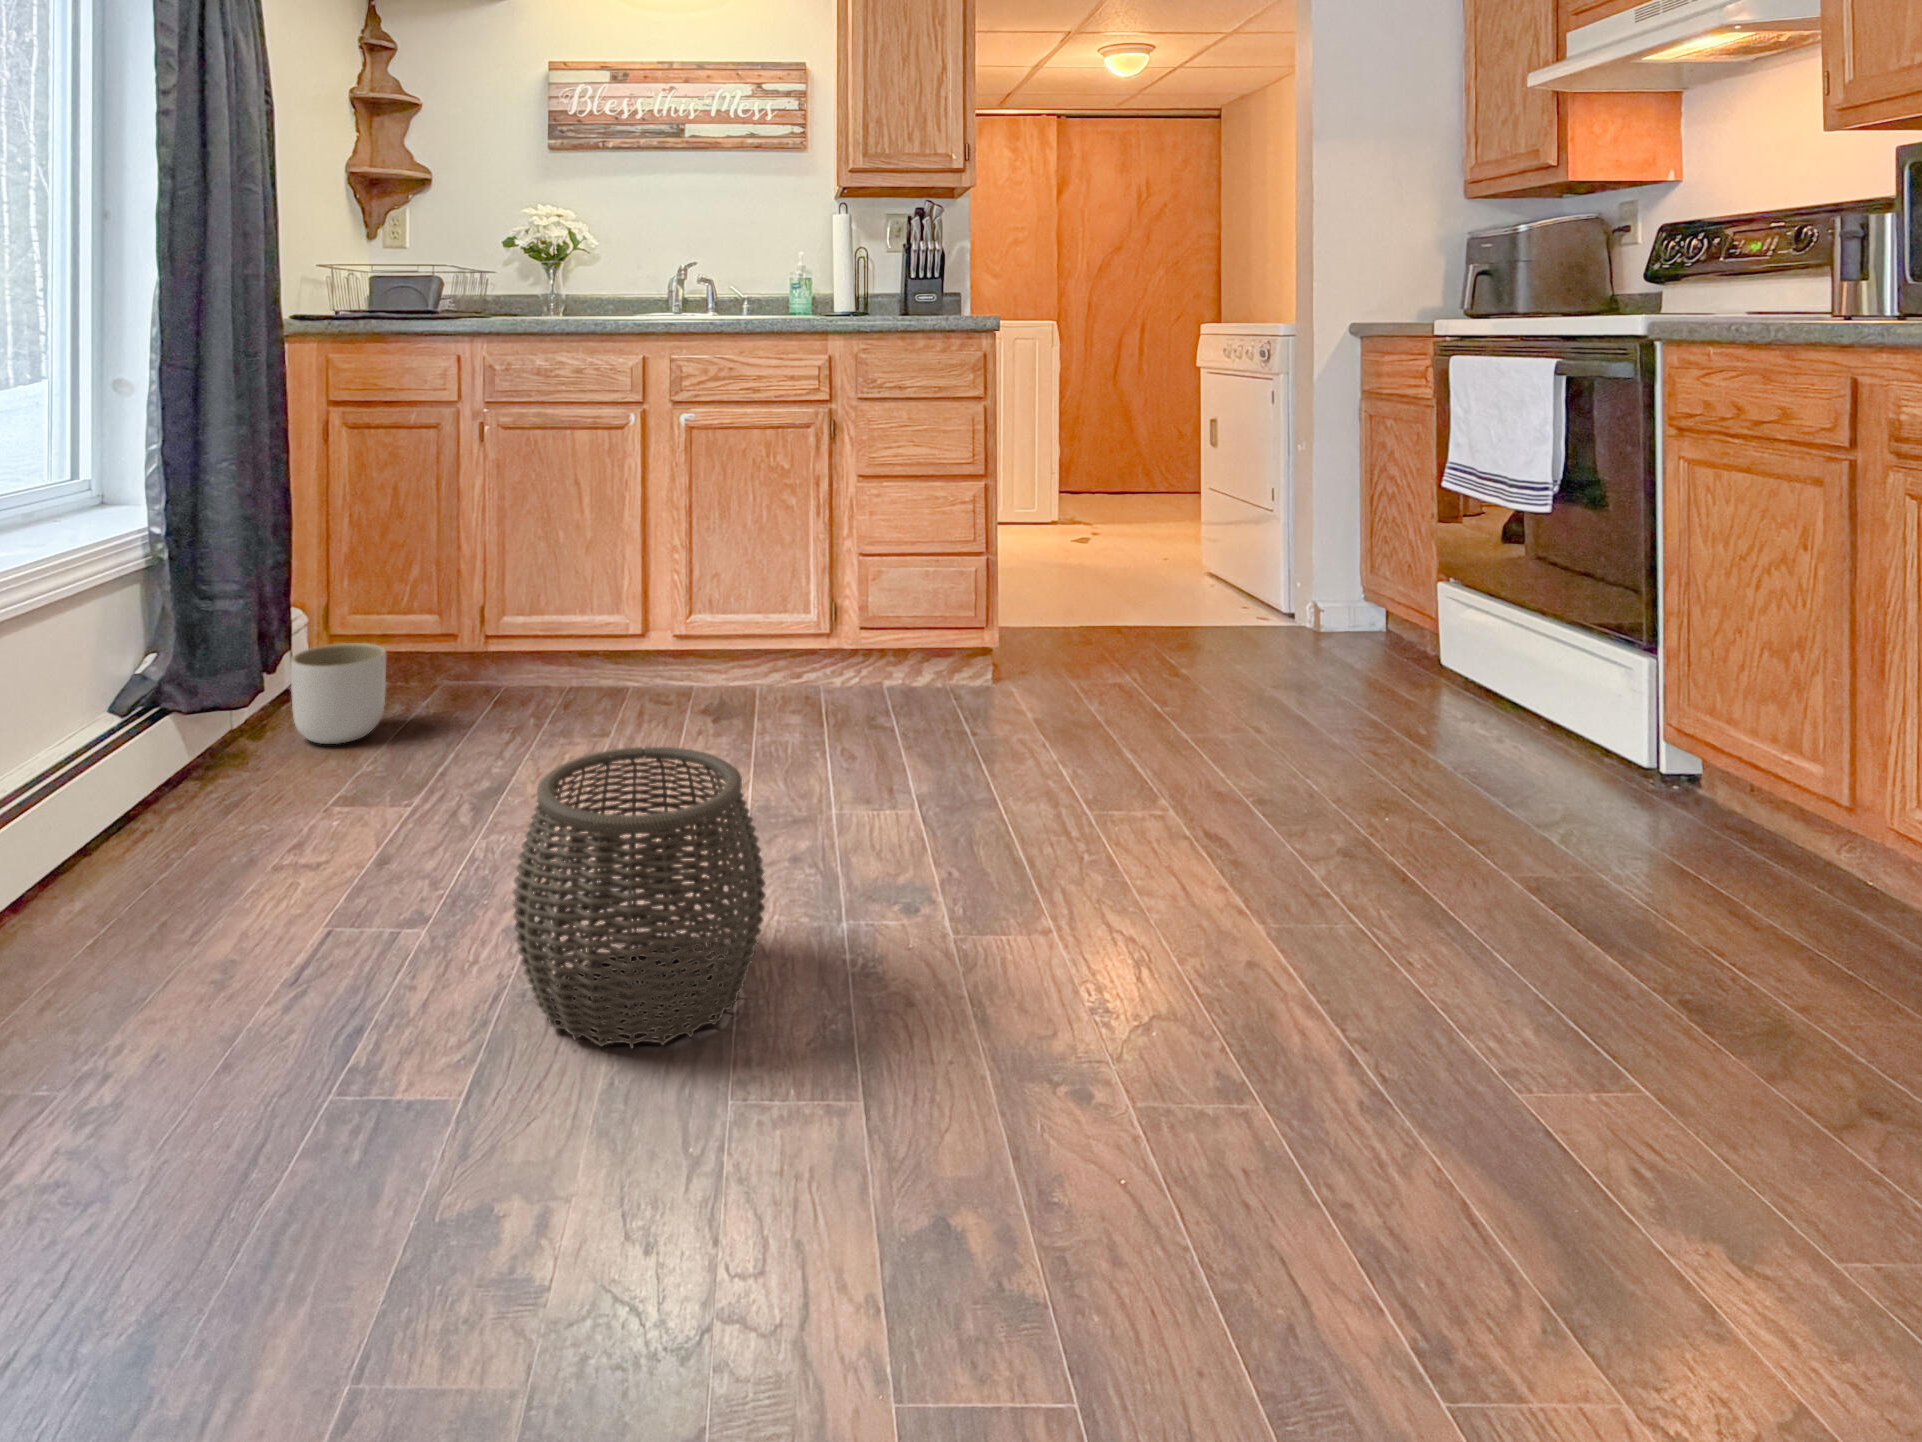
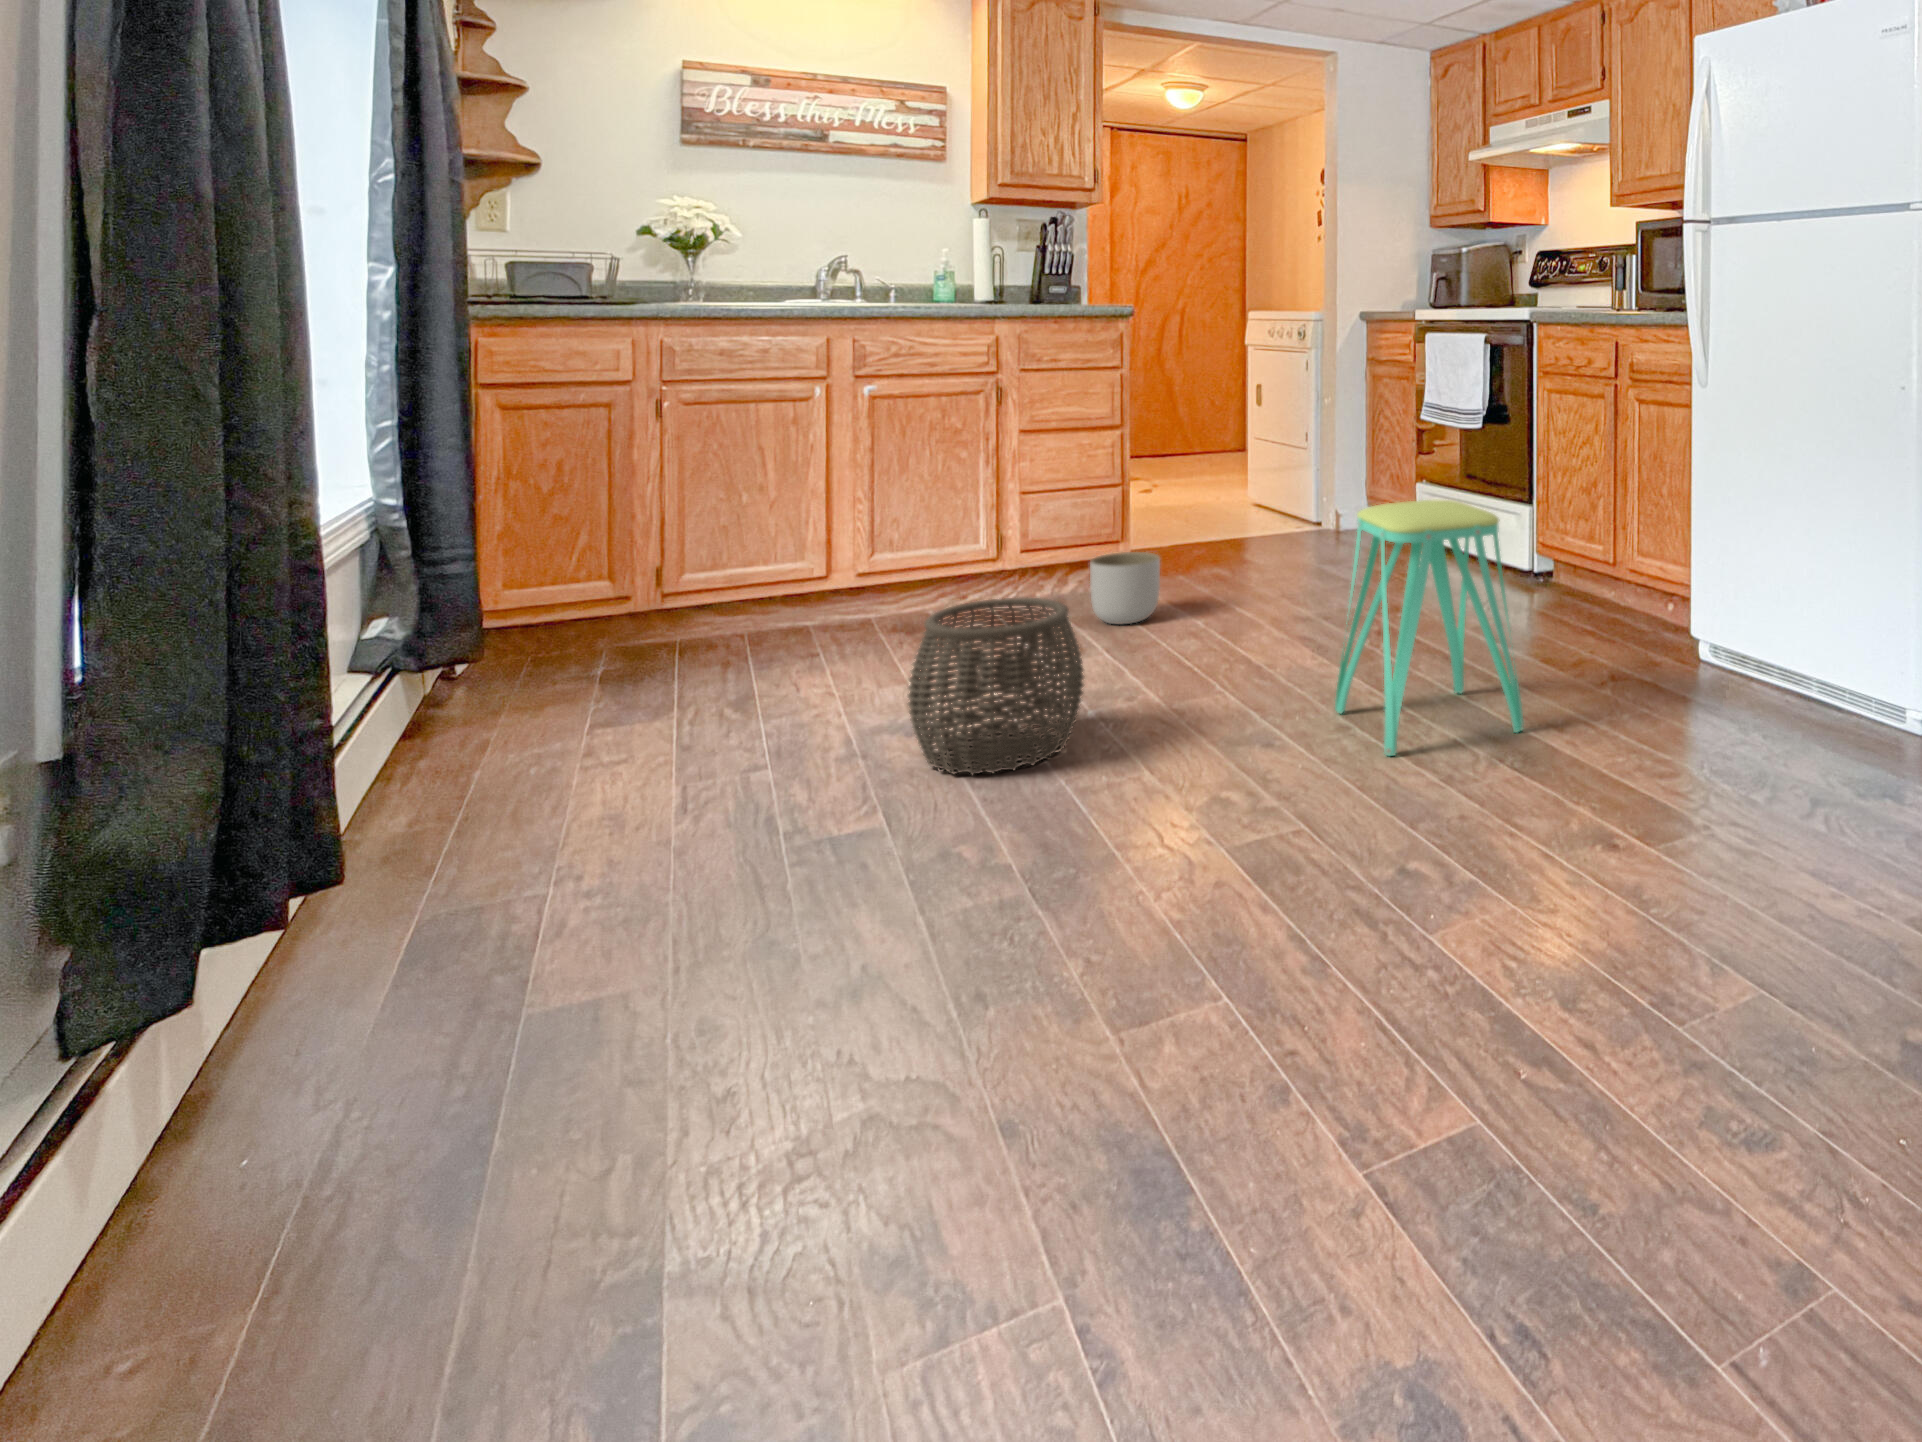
planter: present [291,643,386,744] -> present [1090,552,1160,624]
stool: none [1188,691,1613,1289] -> present [1335,500,1524,756]

